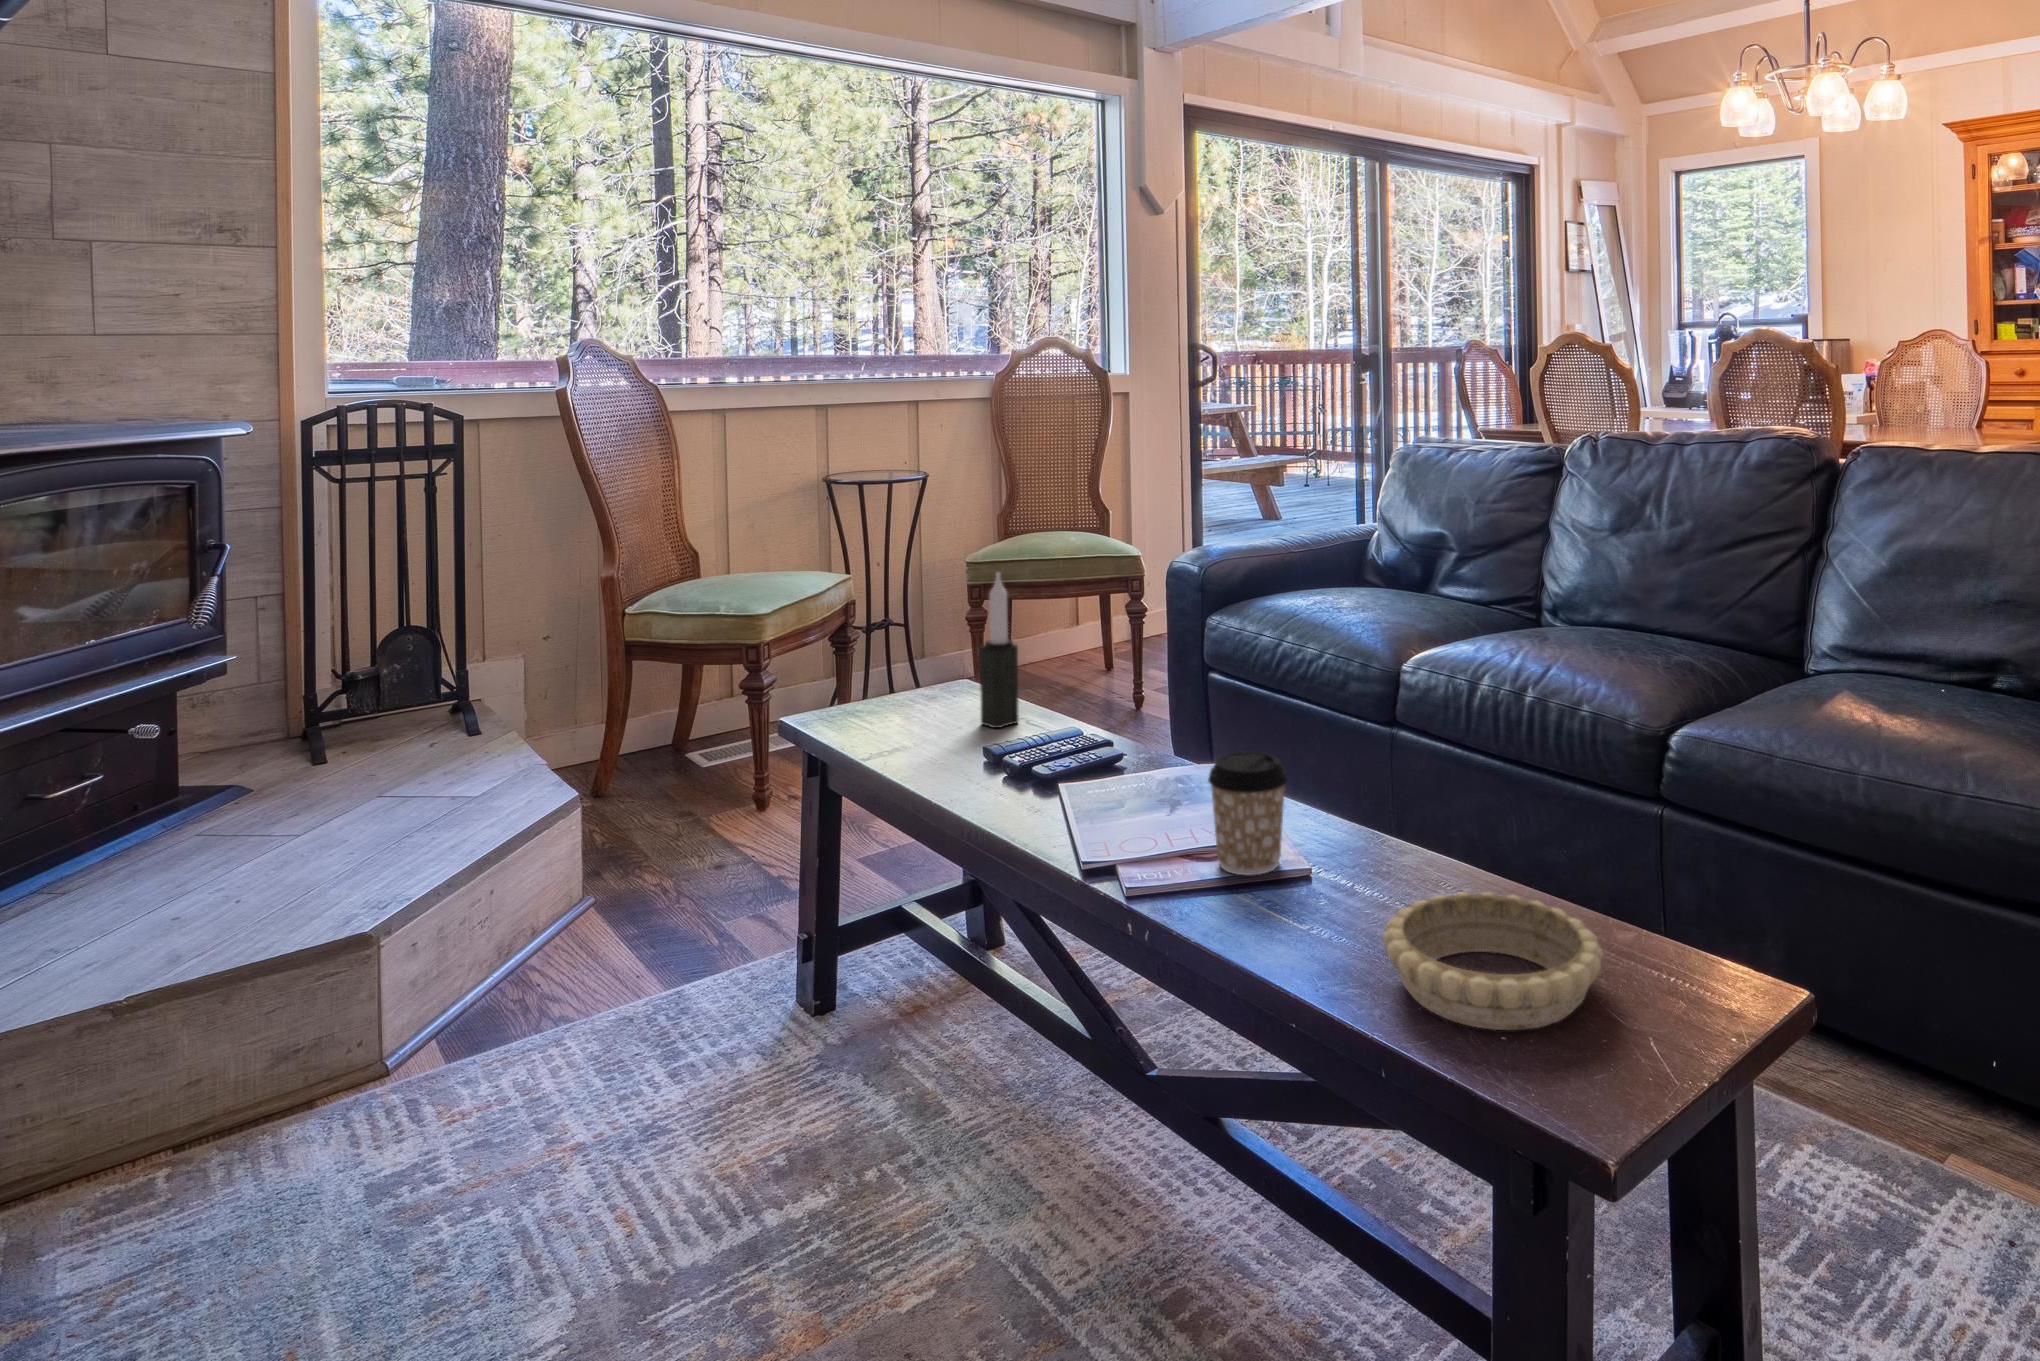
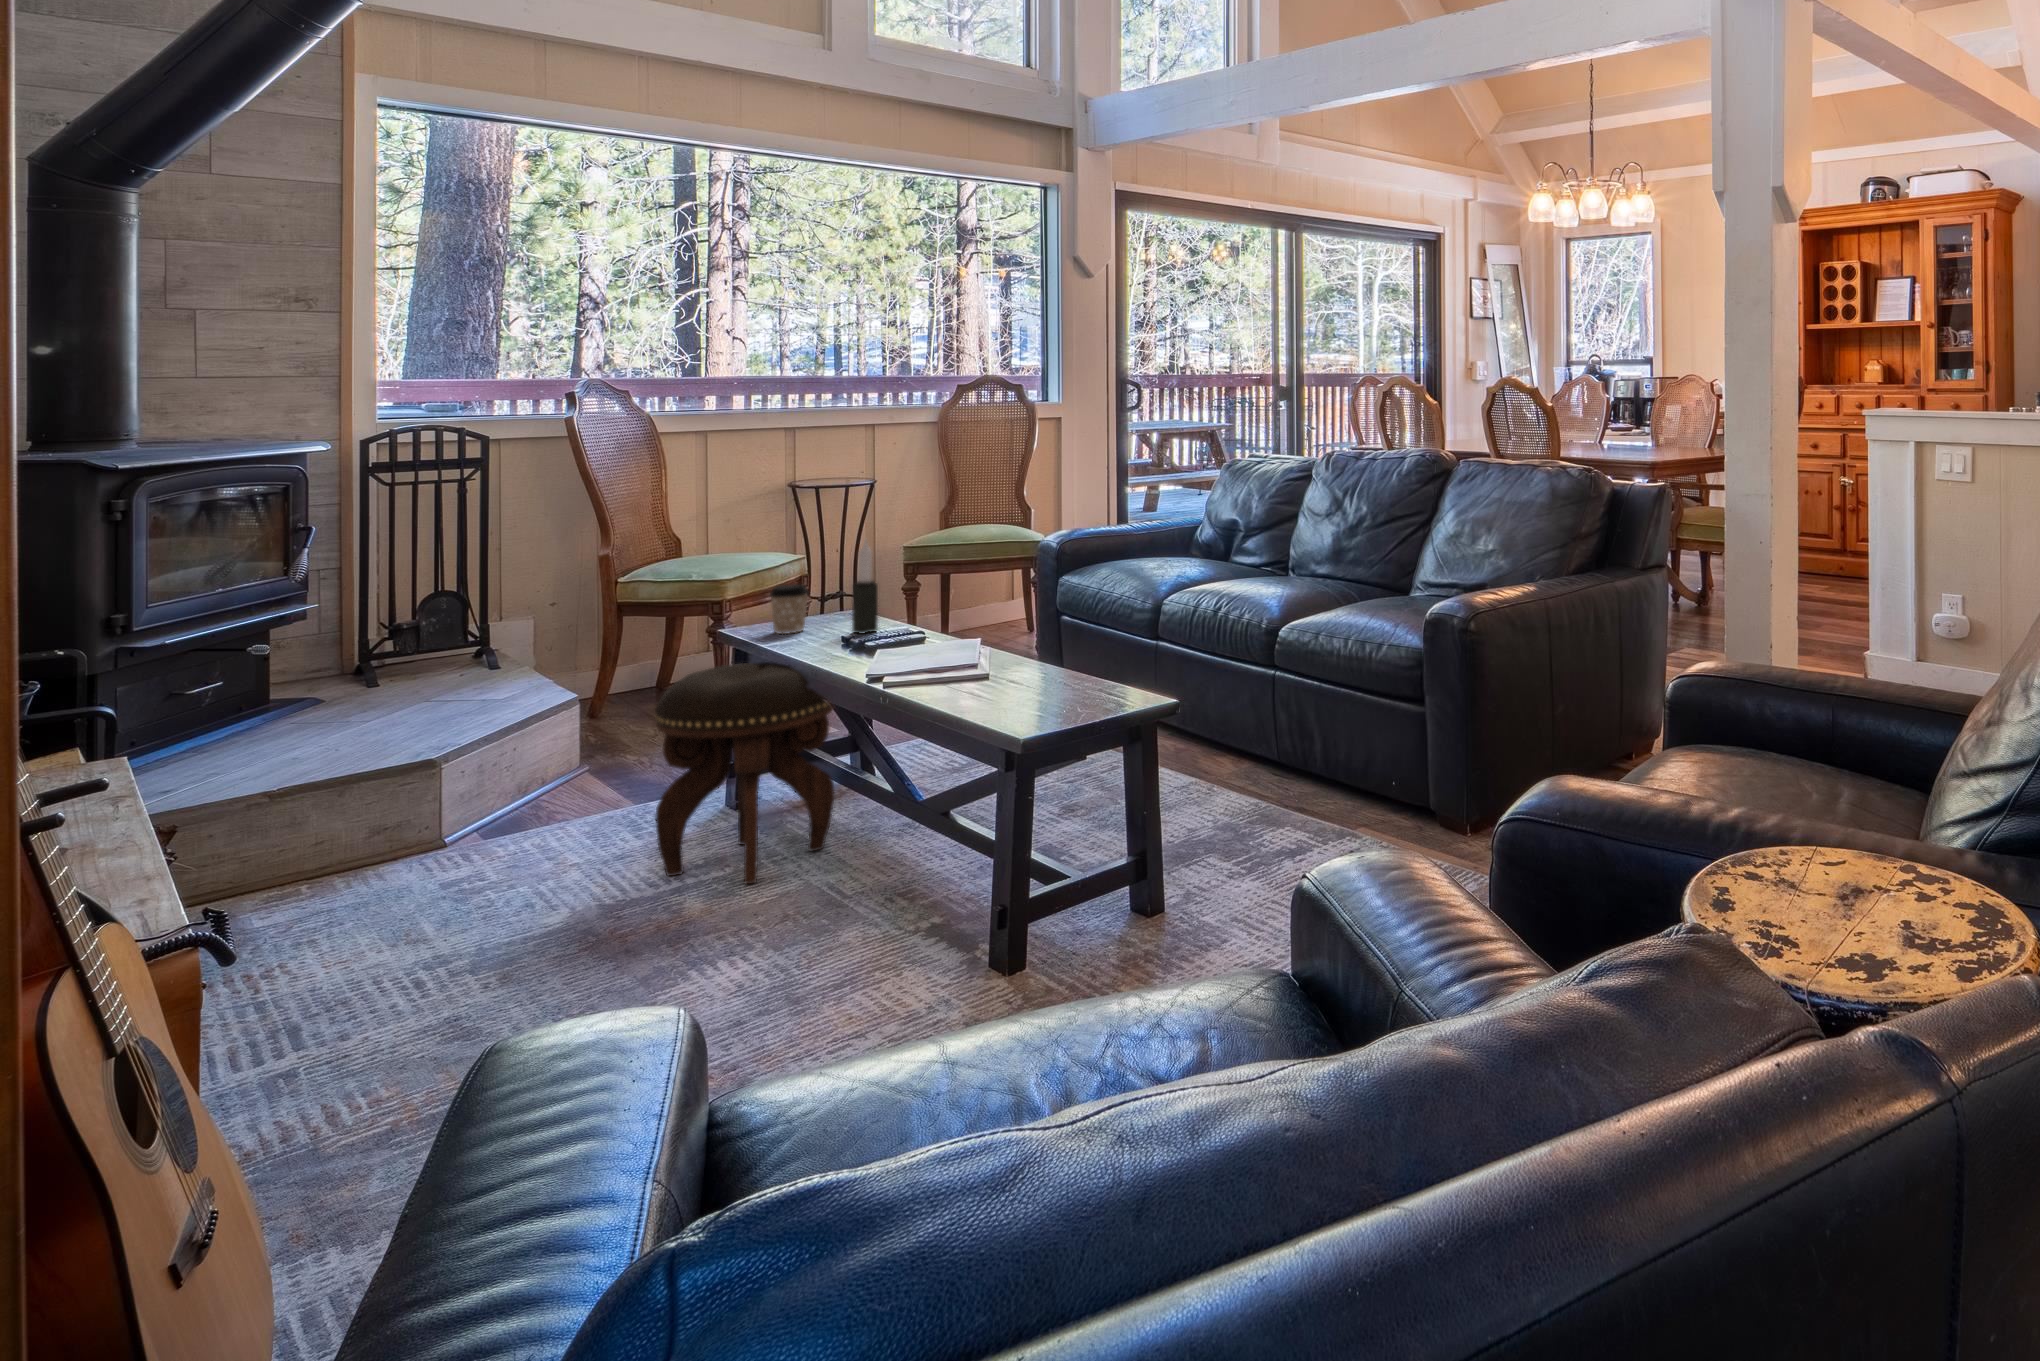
coffee cup: present [1208,751,1288,875] -> present [770,584,808,634]
footstool: none [700,789,991,1230] -> present [655,662,835,884]
decorative bowl: present [1383,892,1603,1030] -> none [984,673,1088,717]

